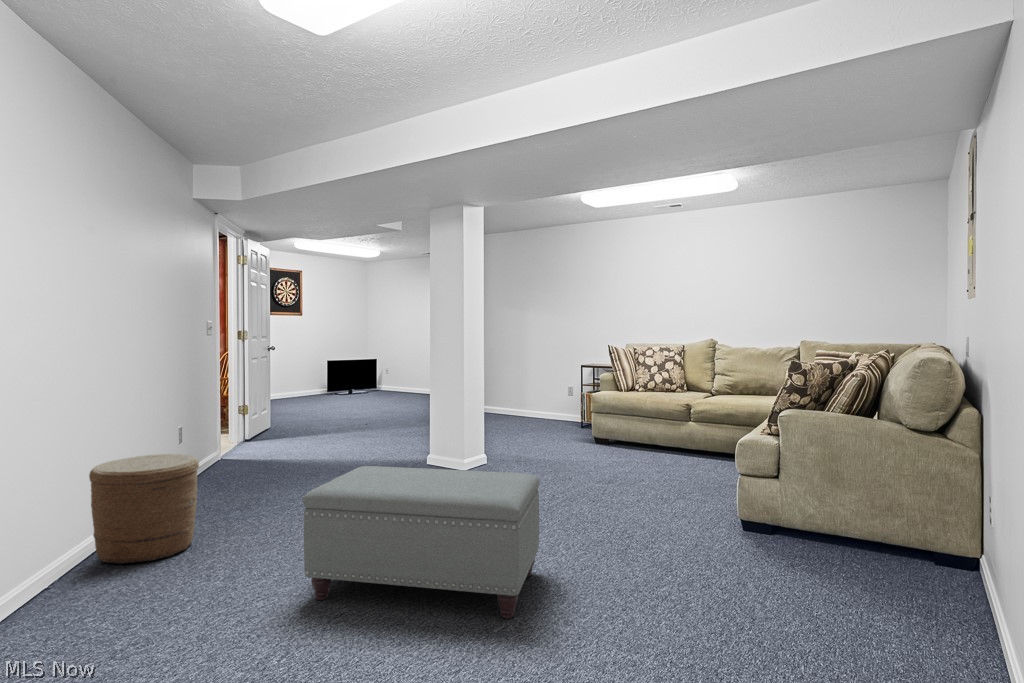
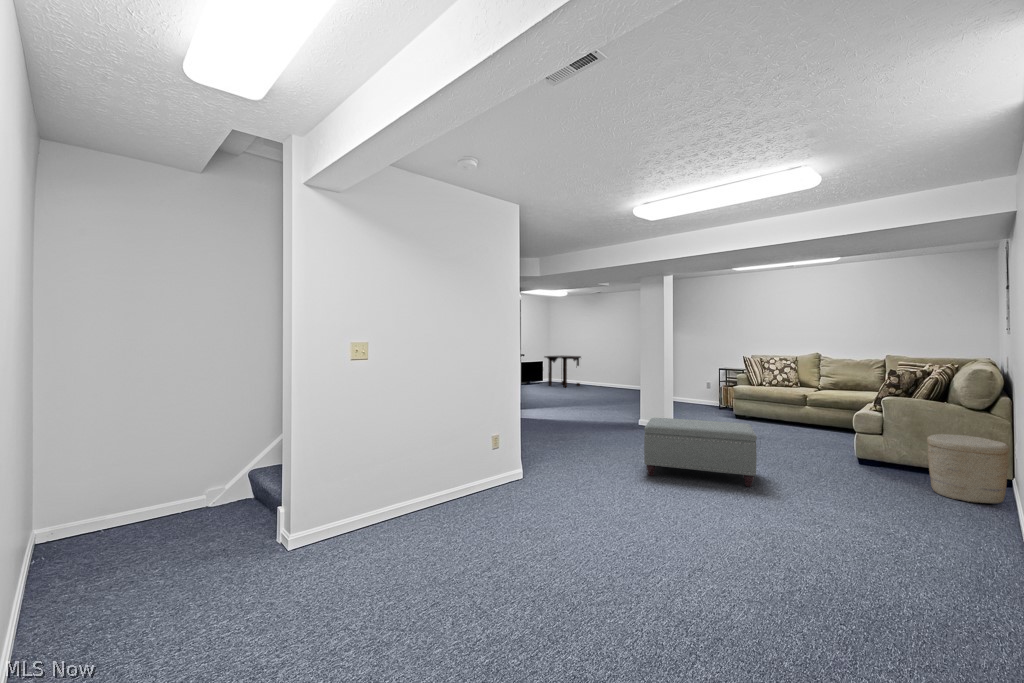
side table: none [351,350,413,398] -> present [545,356,581,387]
woven basket: present [89,454,199,564] -> present [927,434,1009,503]

